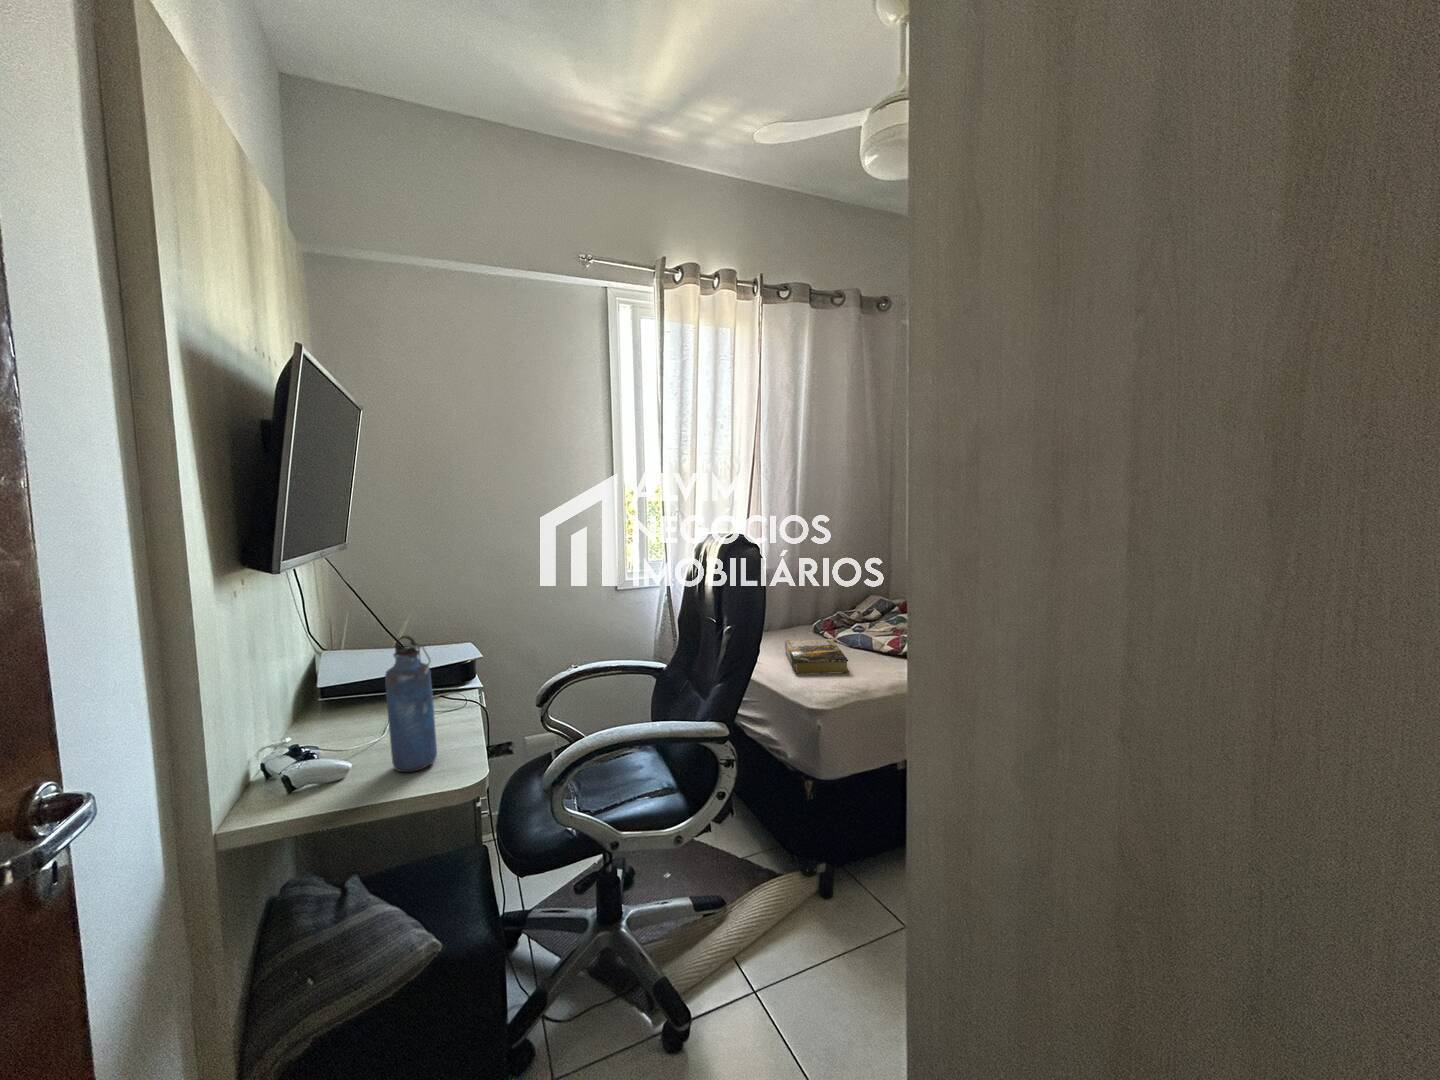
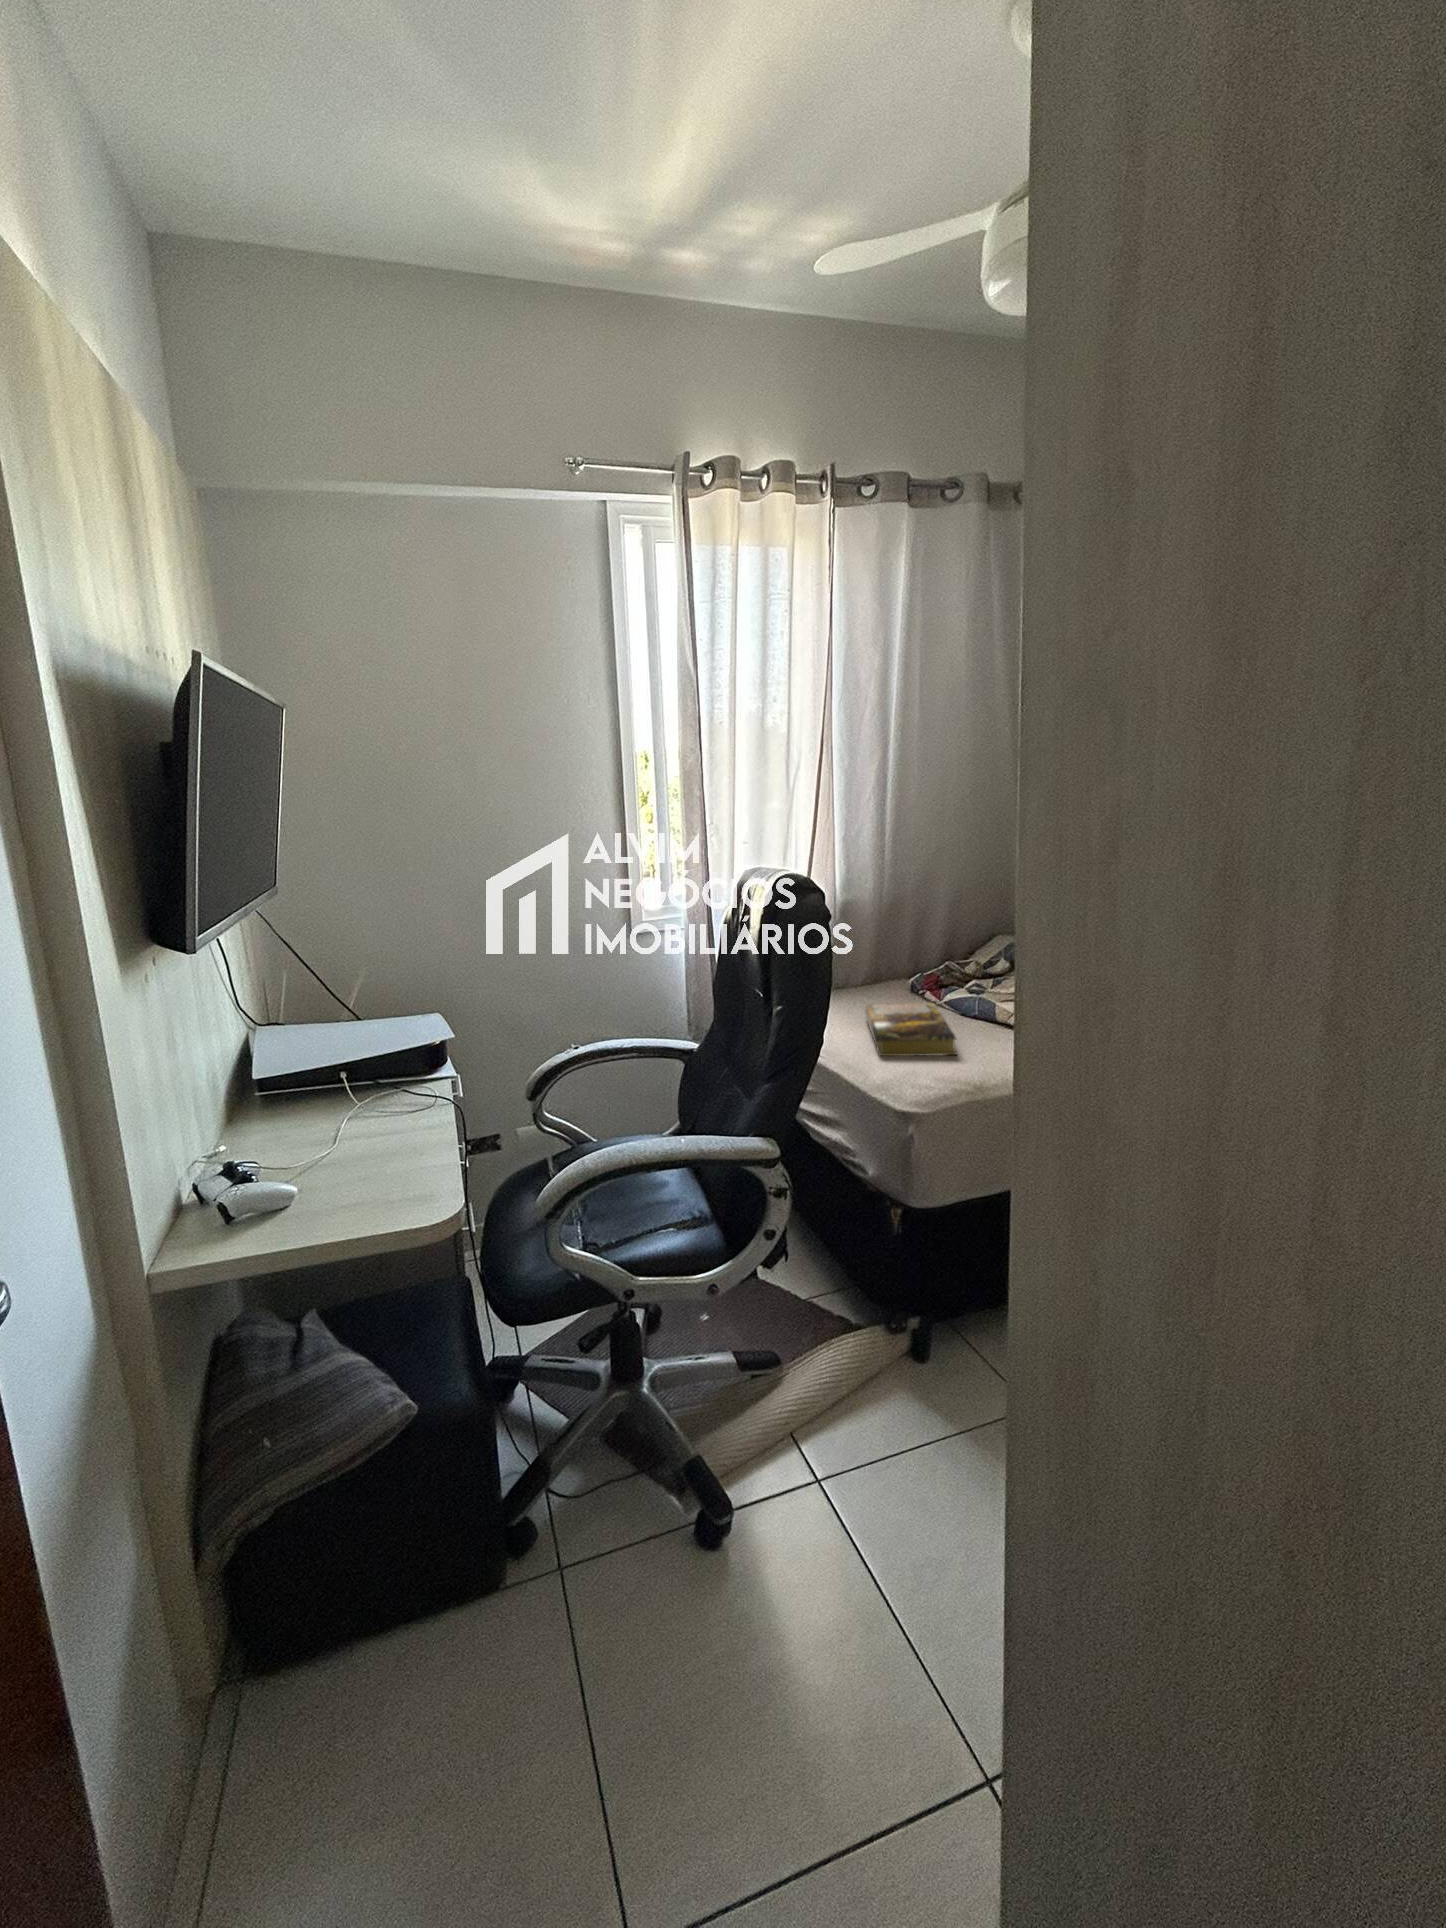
water bottle: present [385,636,437,772] -> none [330,1029,400,1201]

